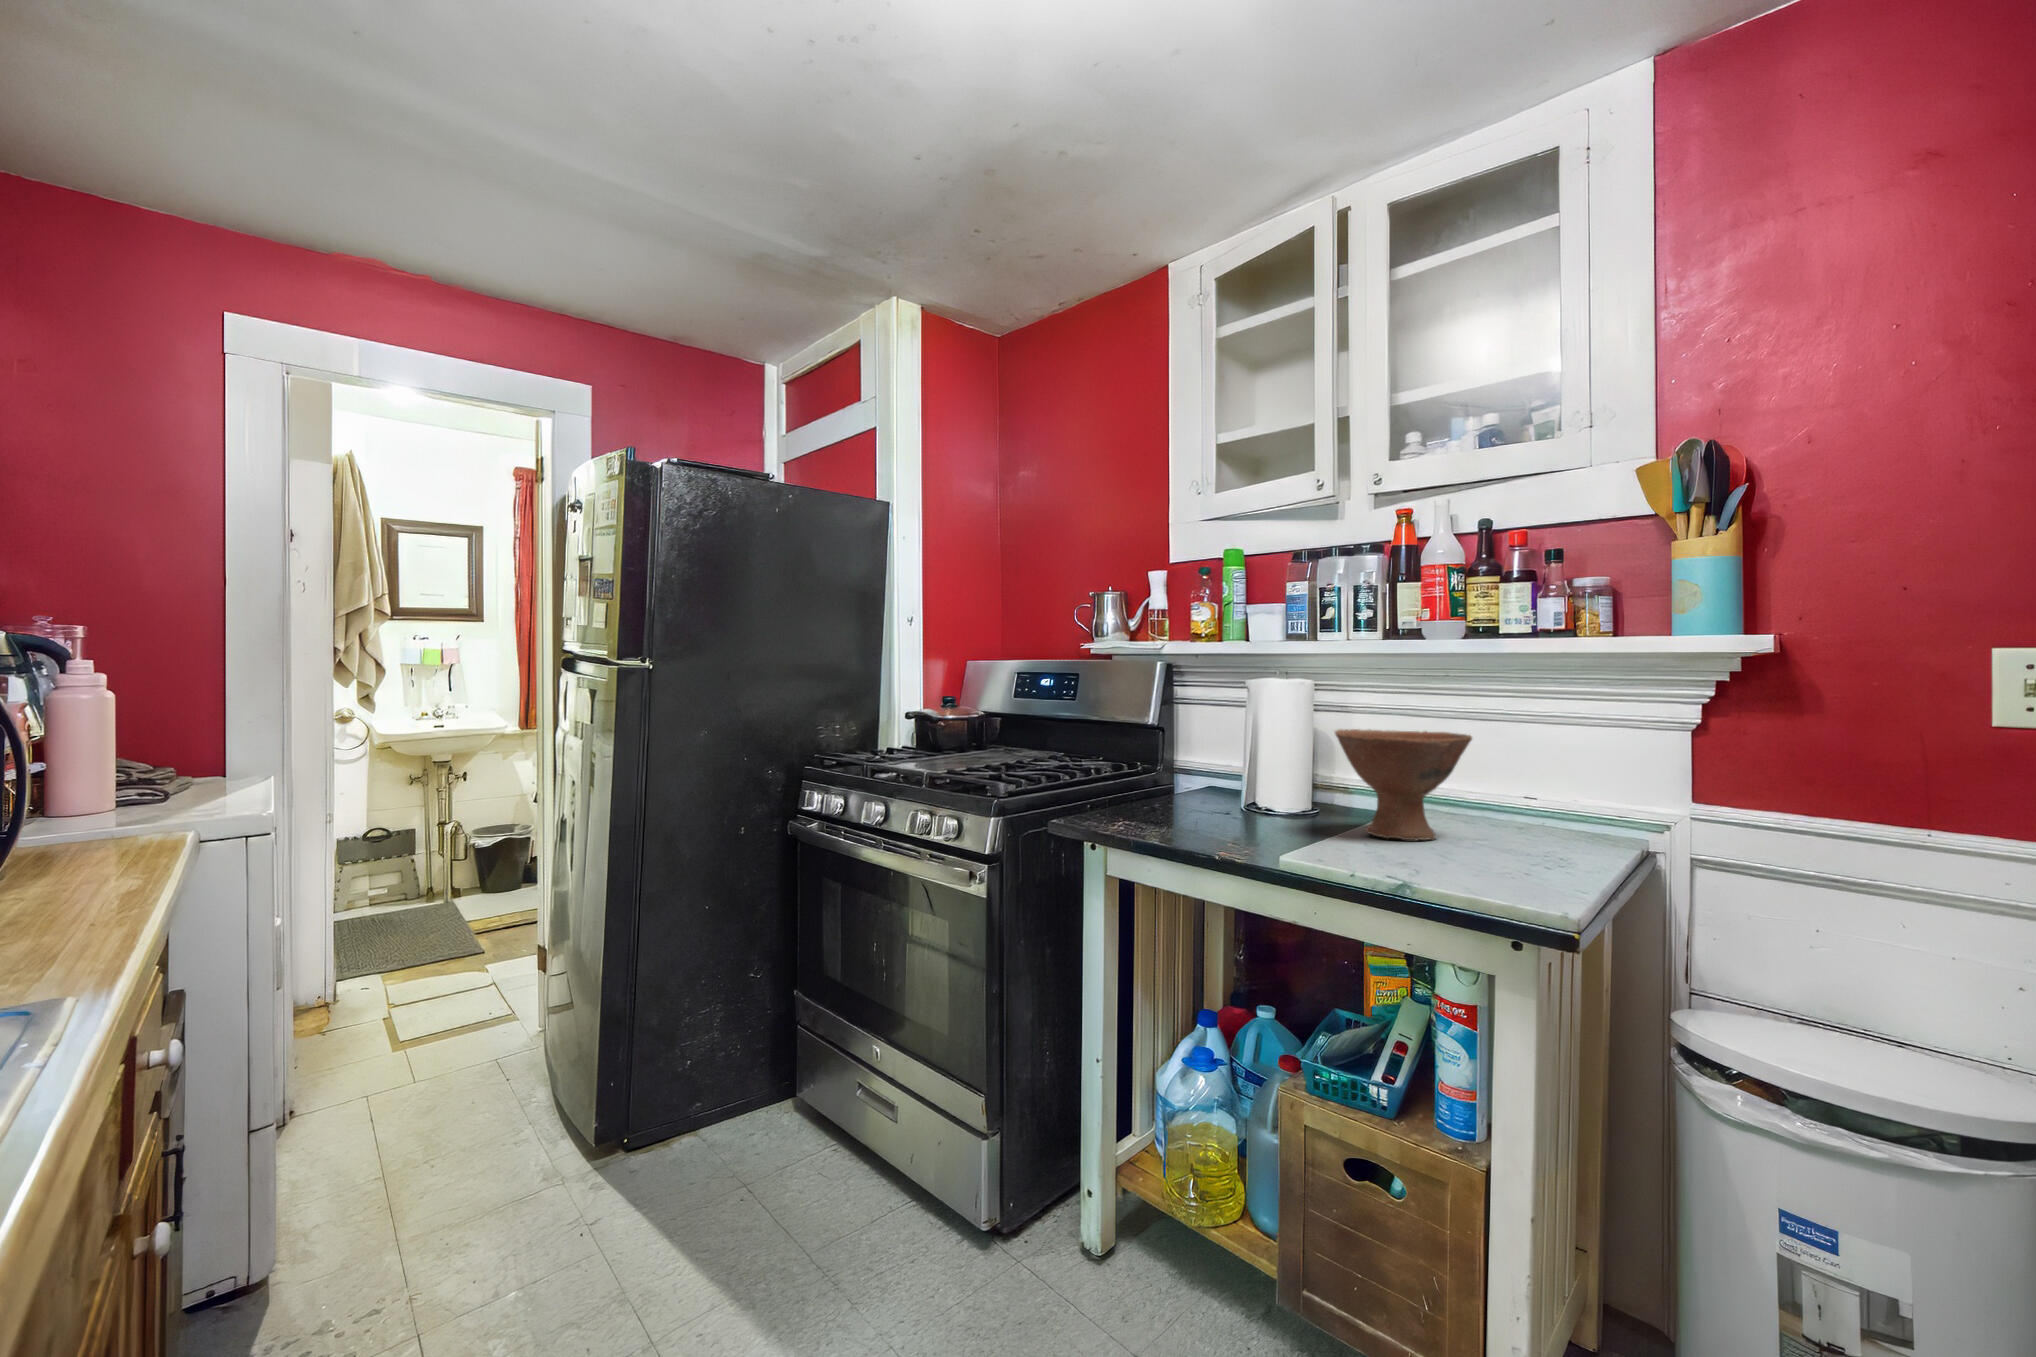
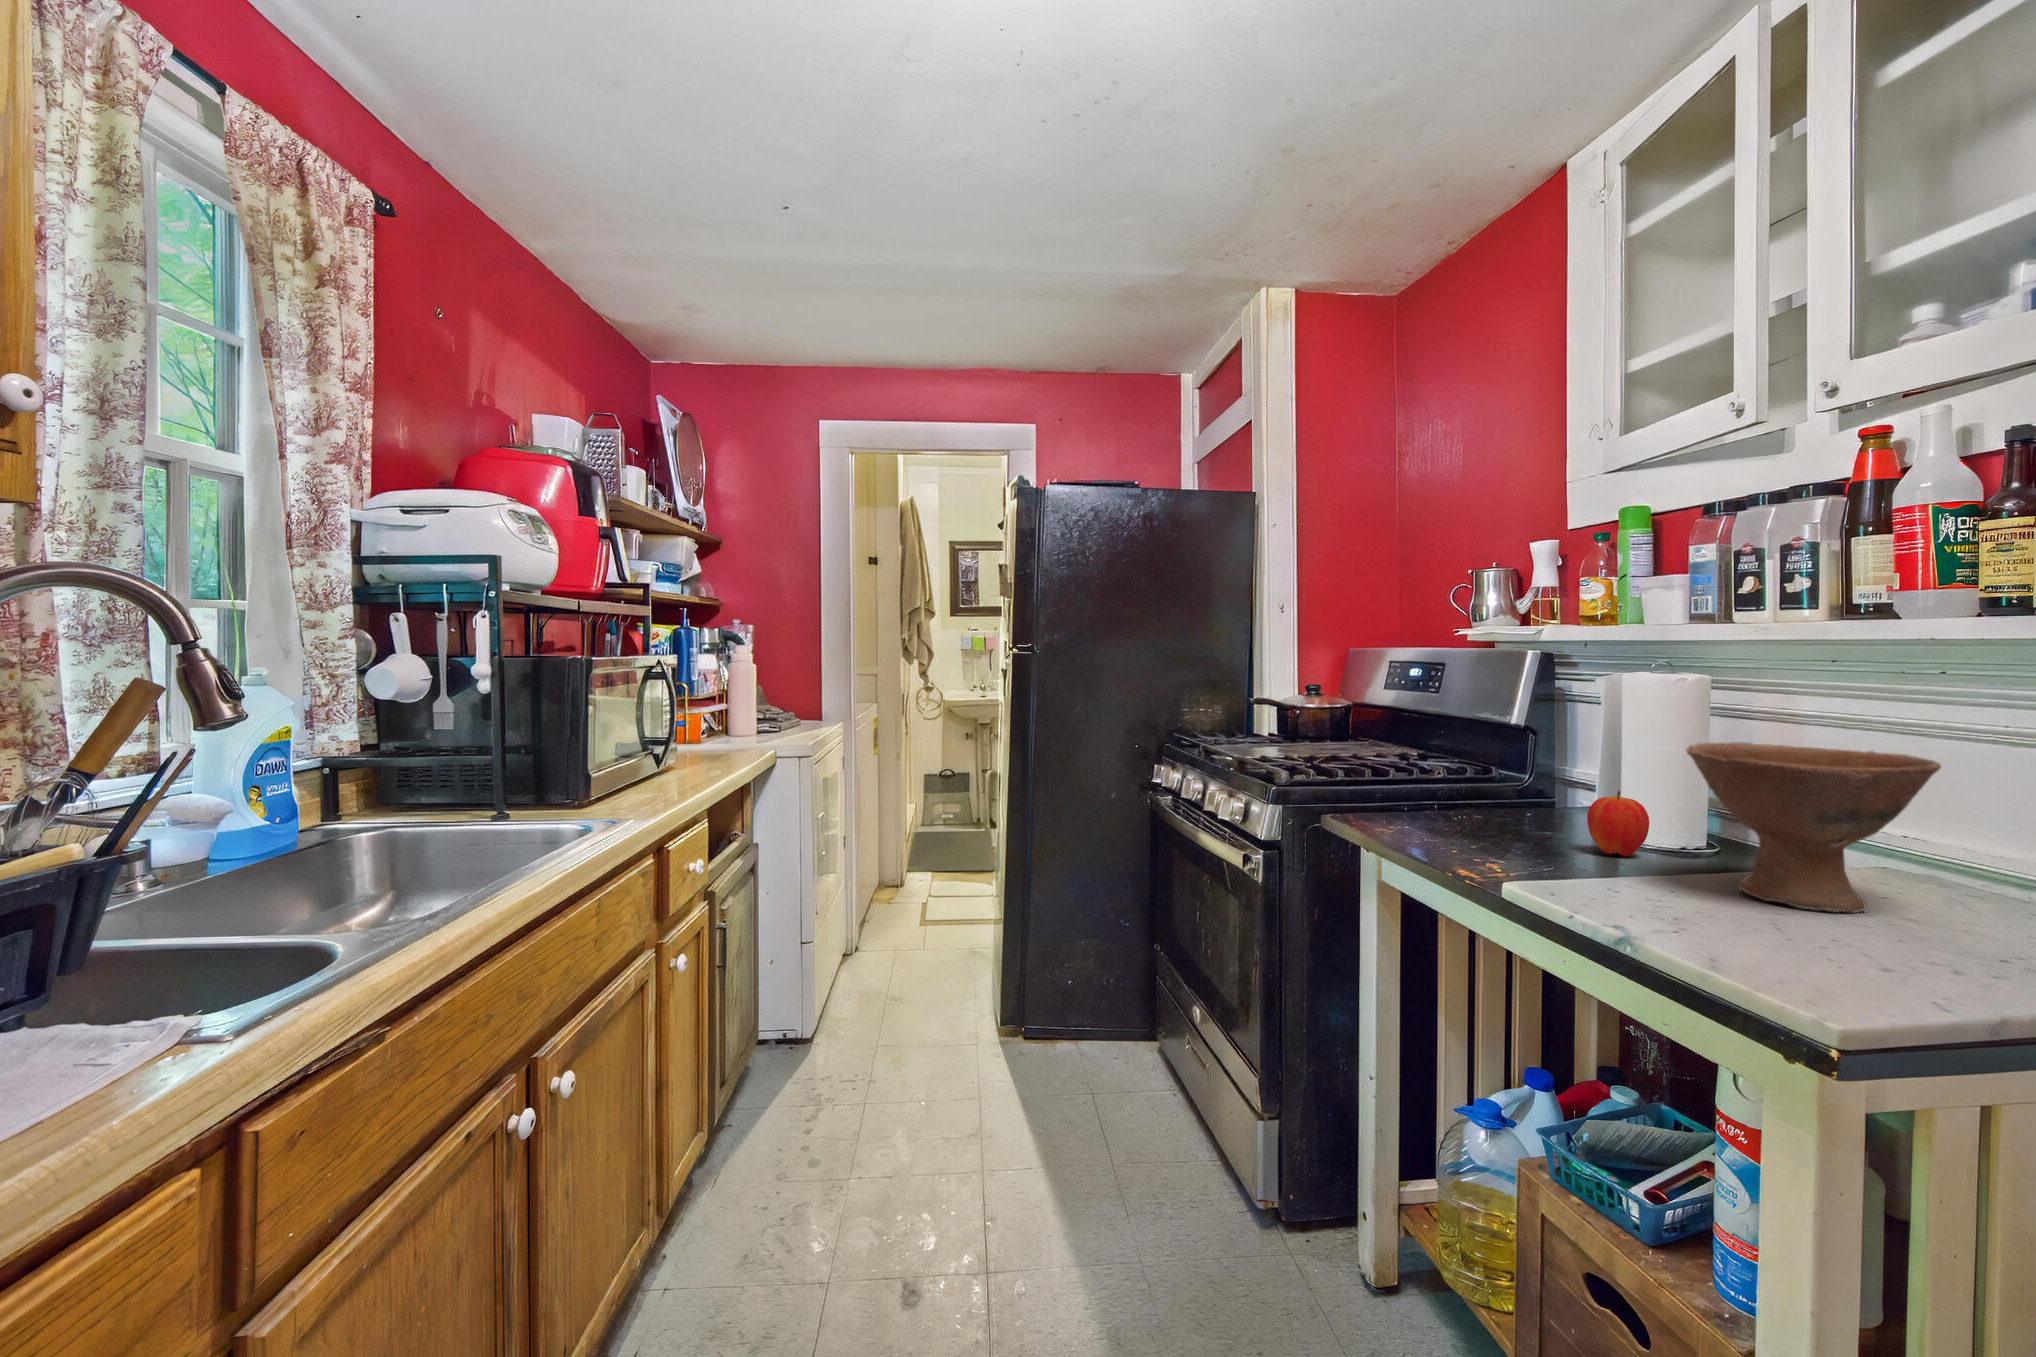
apple: none [1251,772,1292,823] -> present [1587,791,1649,856]

